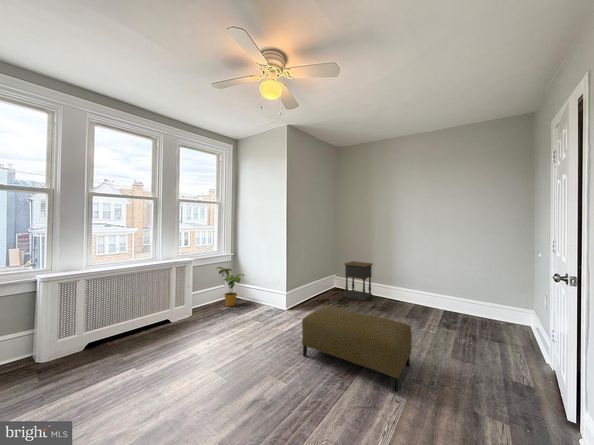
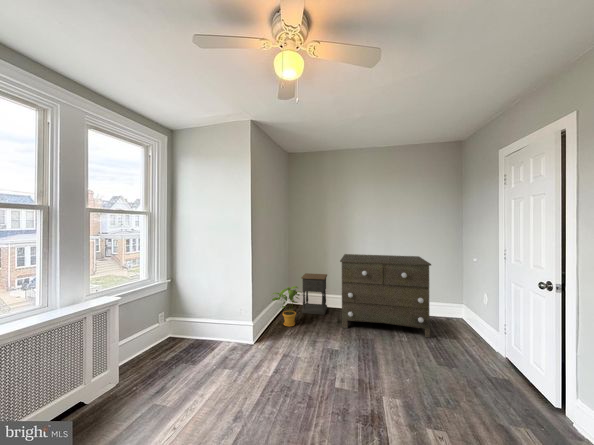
dresser: none [372,244,474,336] -> present [340,254,431,337]
house plant: present [217,267,244,306] -> present [272,286,300,327]
ottoman: present [302,306,412,392] -> none [312,336,437,426]

